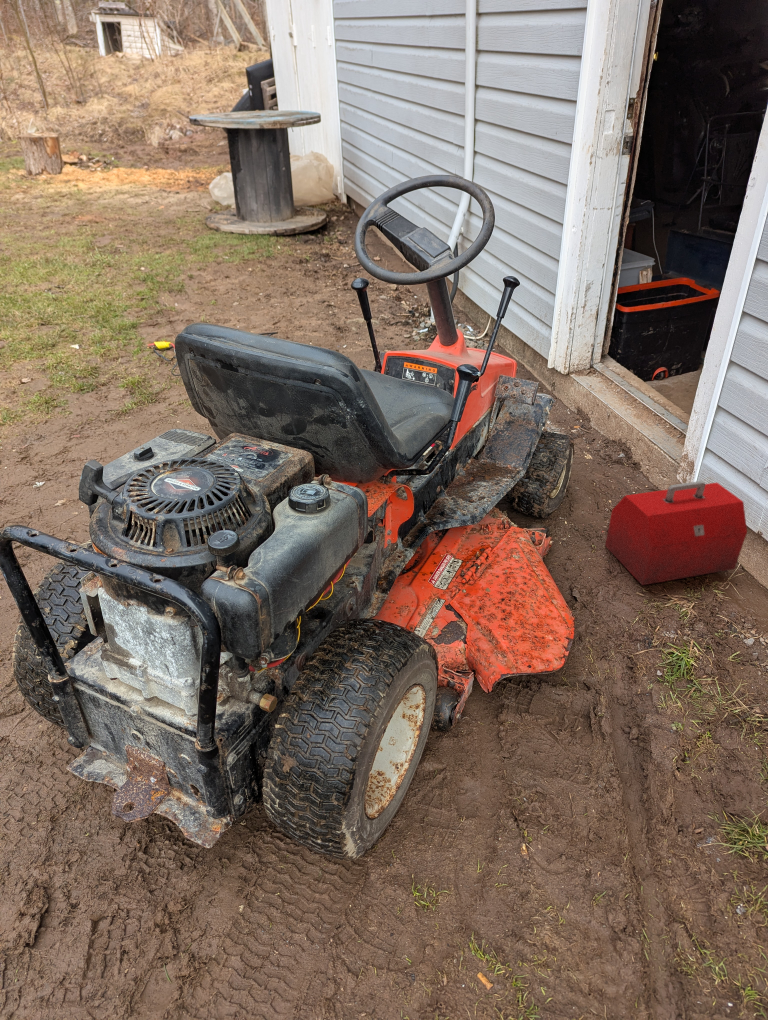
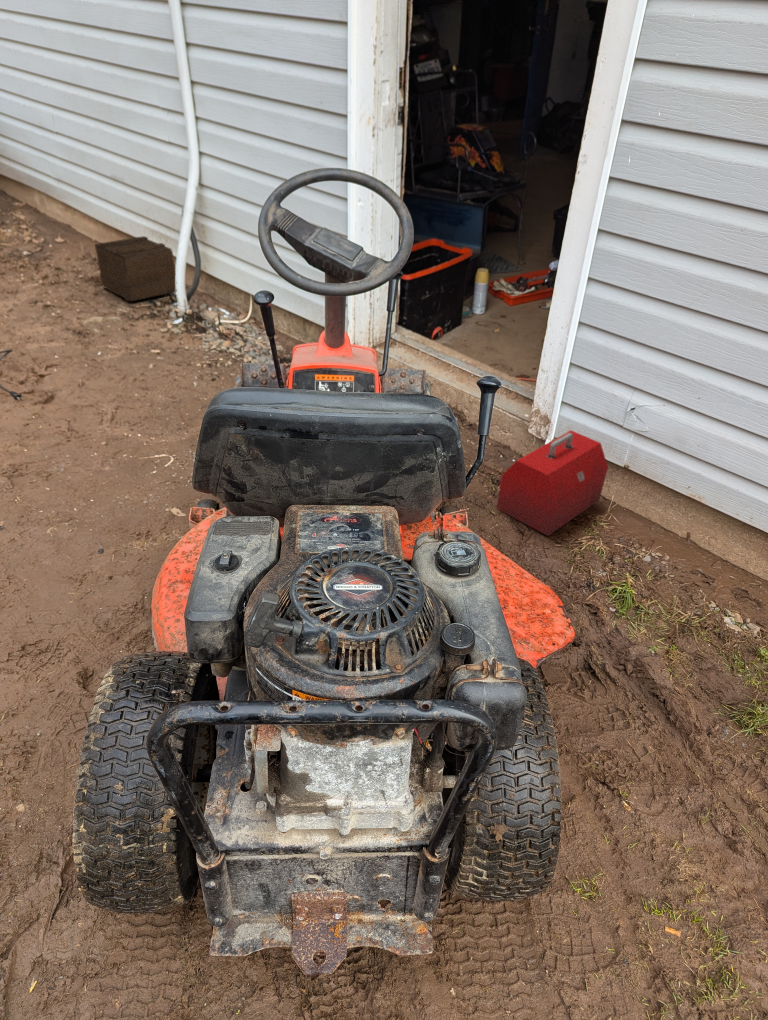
wooden crate: none [383,257,442,311] -> present [95,236,177,301]

